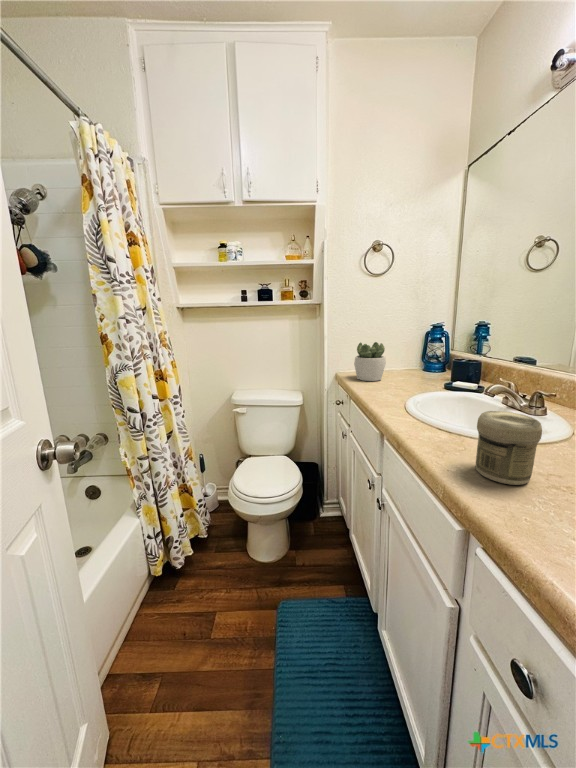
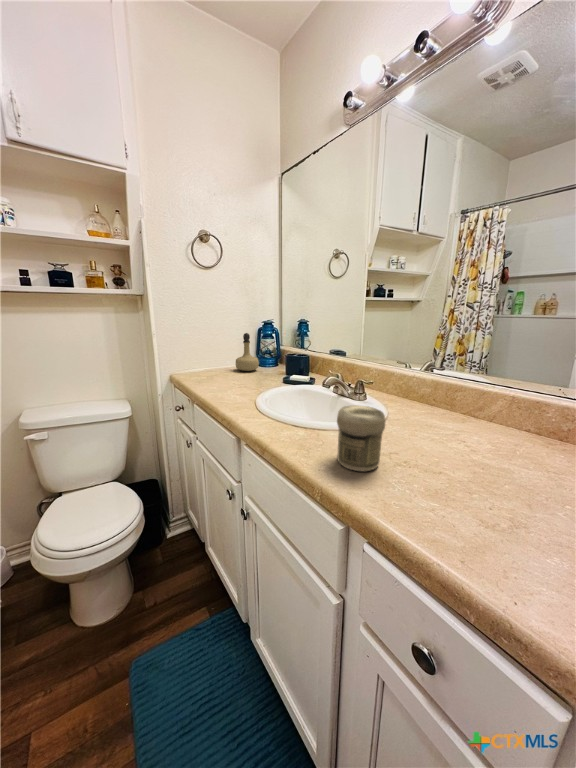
perfume bottle: none [397,336,421,375] -> present [236,333,259,371]
succulent plant: present [354,342,386,381] -> none [193,339,226,382]

